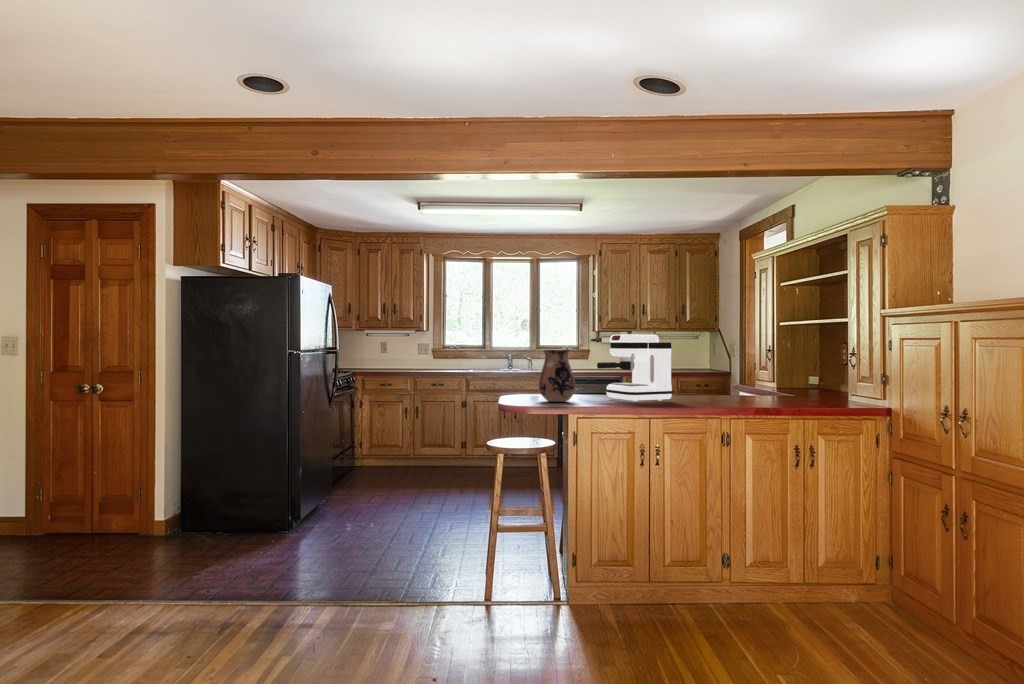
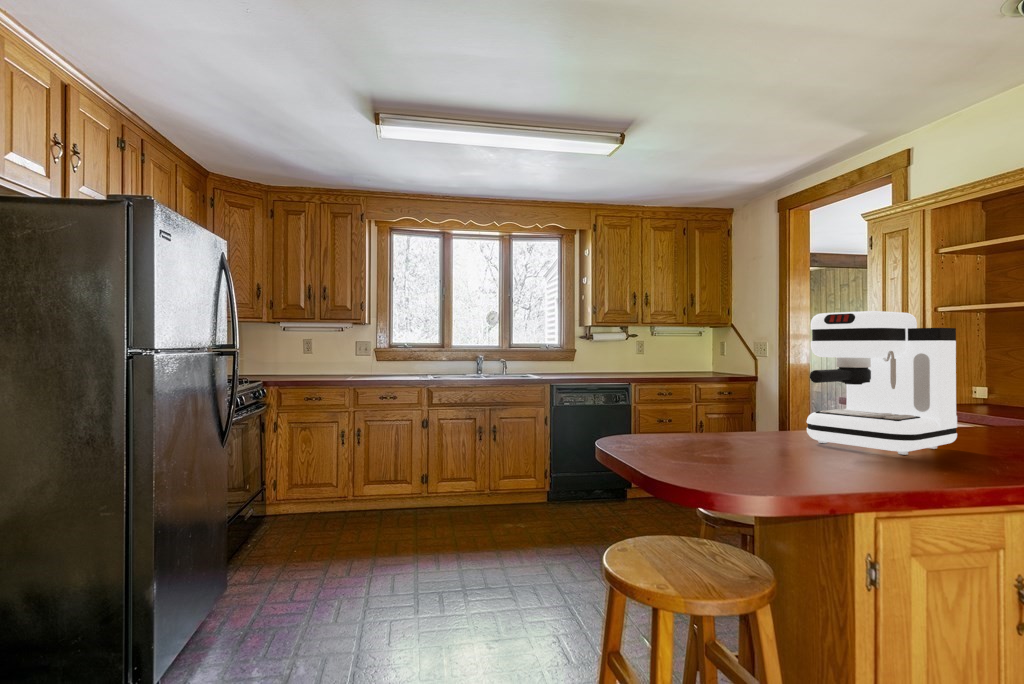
ceramic pitcher: present [539,350,575,402] -> none [709,343,798,463]

